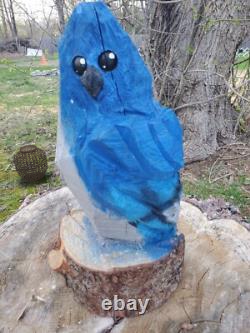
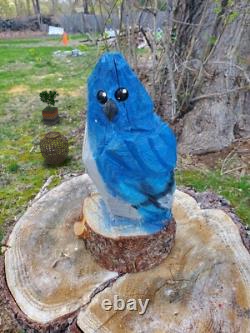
potted tree: none [13,103,38,141] -> present [39,91,59,125]

